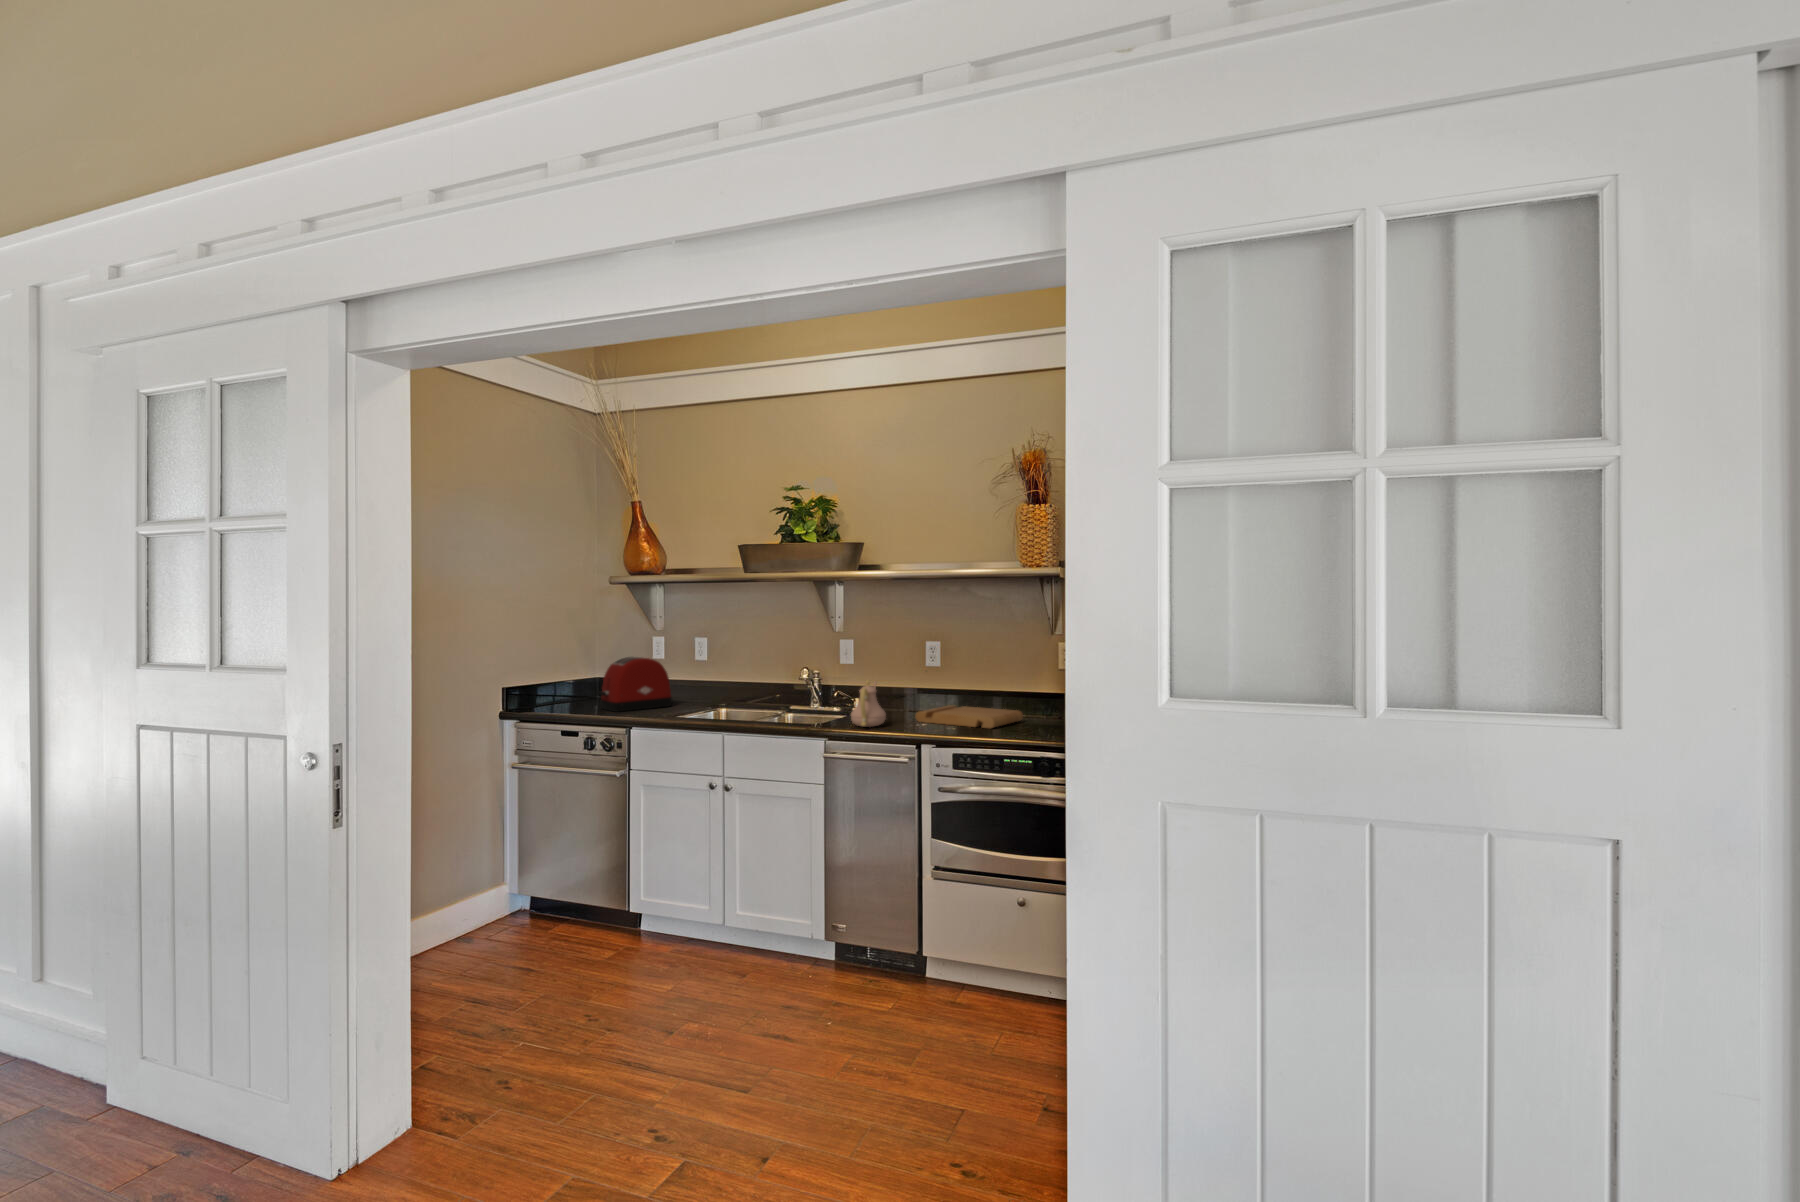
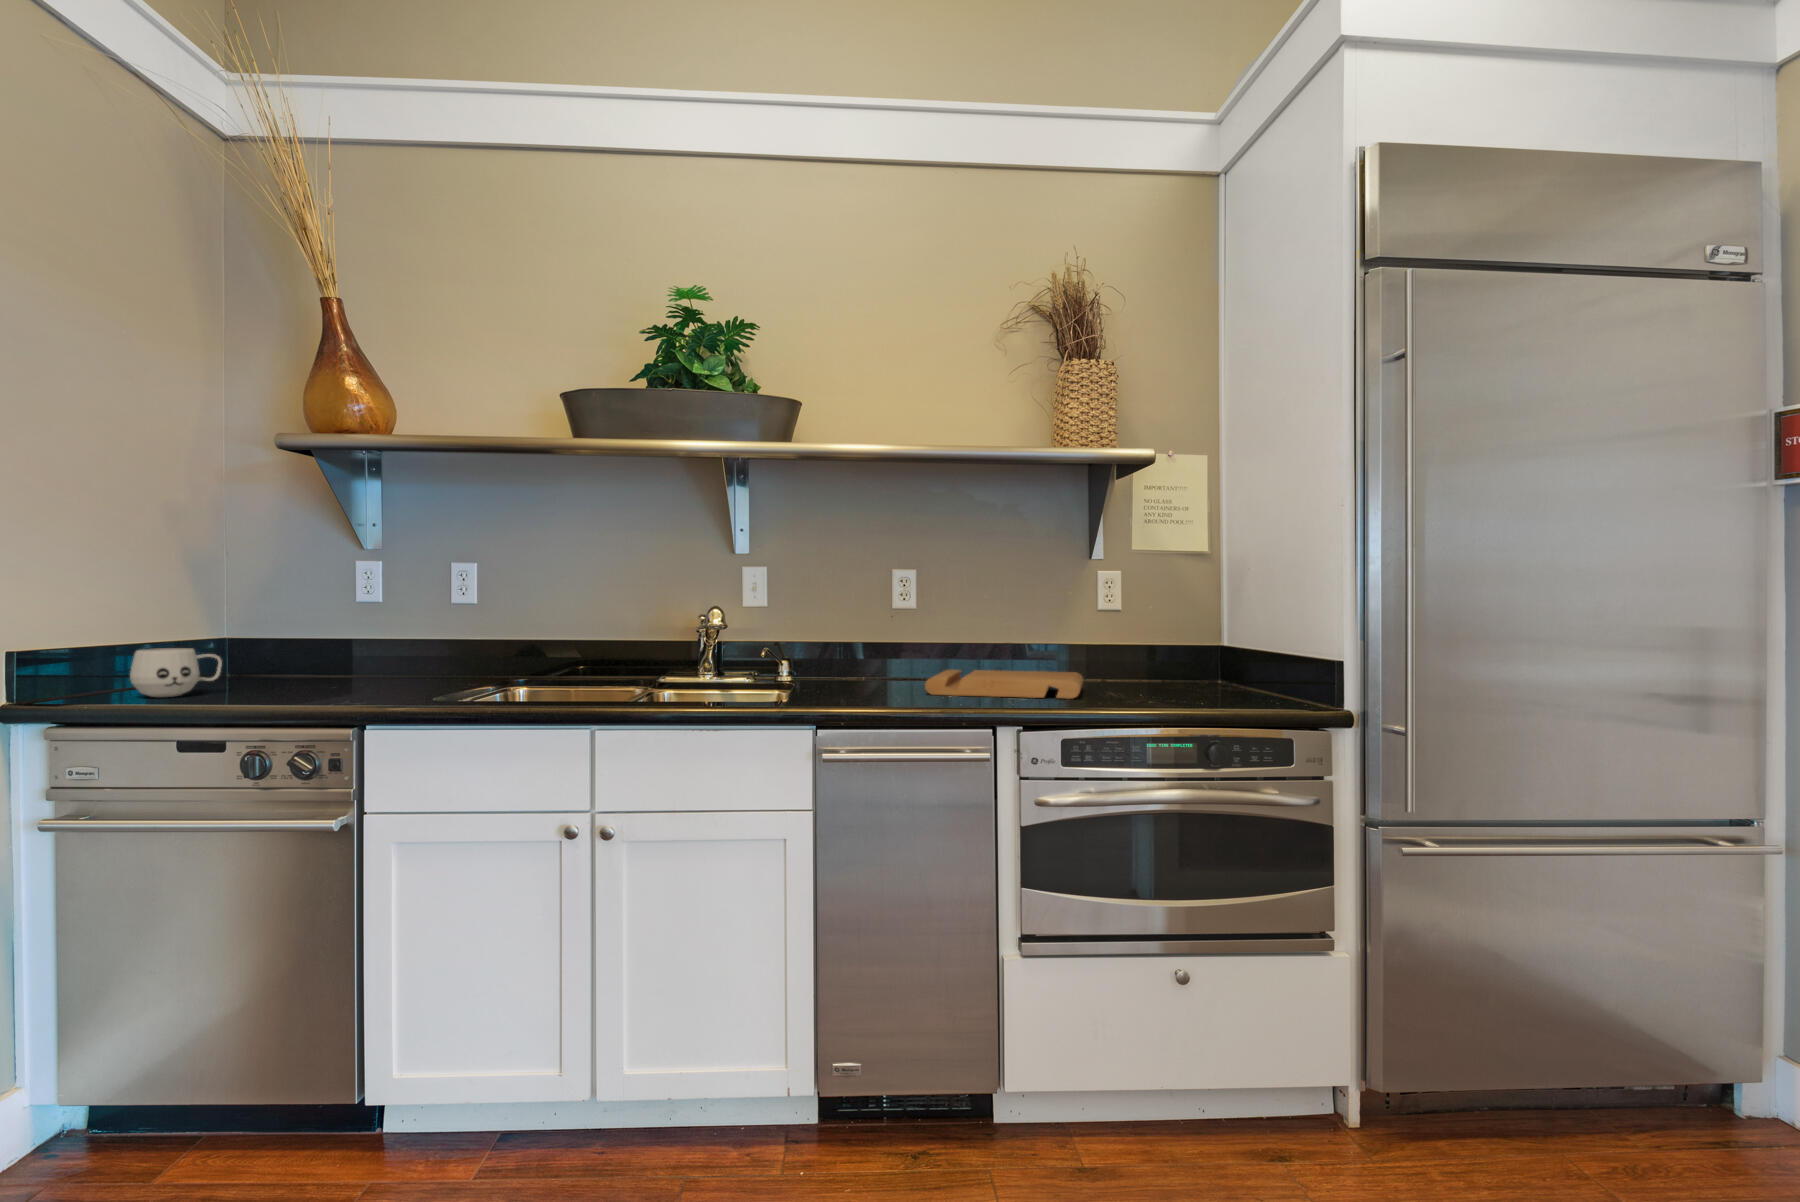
toaster: present [596,657,673,712] -> none [257,594,420,699]
teapot: present [851,680,886,727] -> none [841,622,904,703]
mug: none [548,683,587,708] -> present [130,648,222,697]

